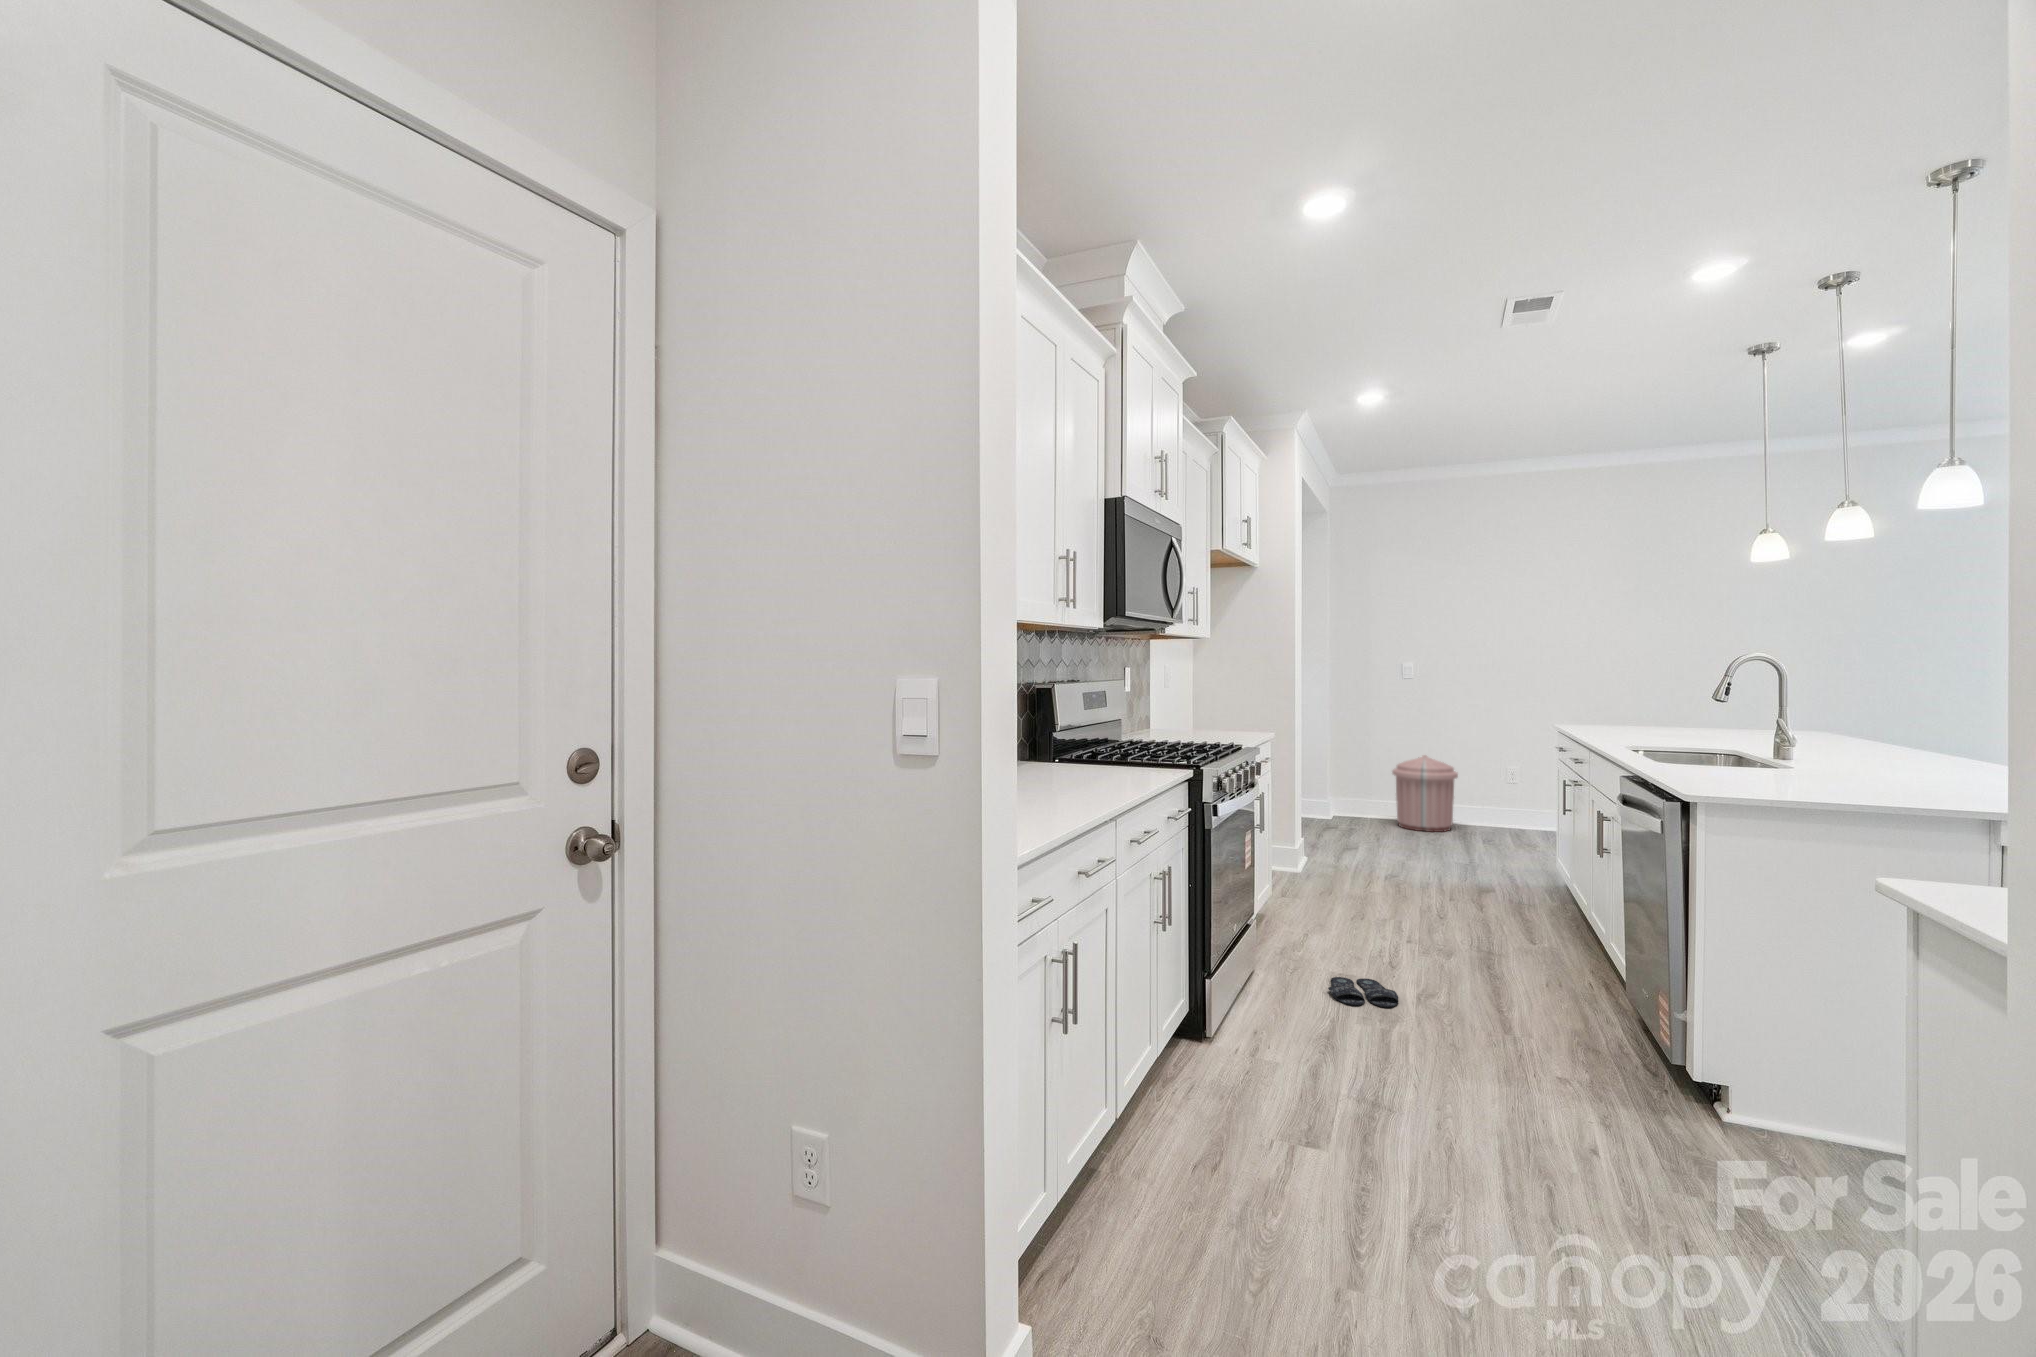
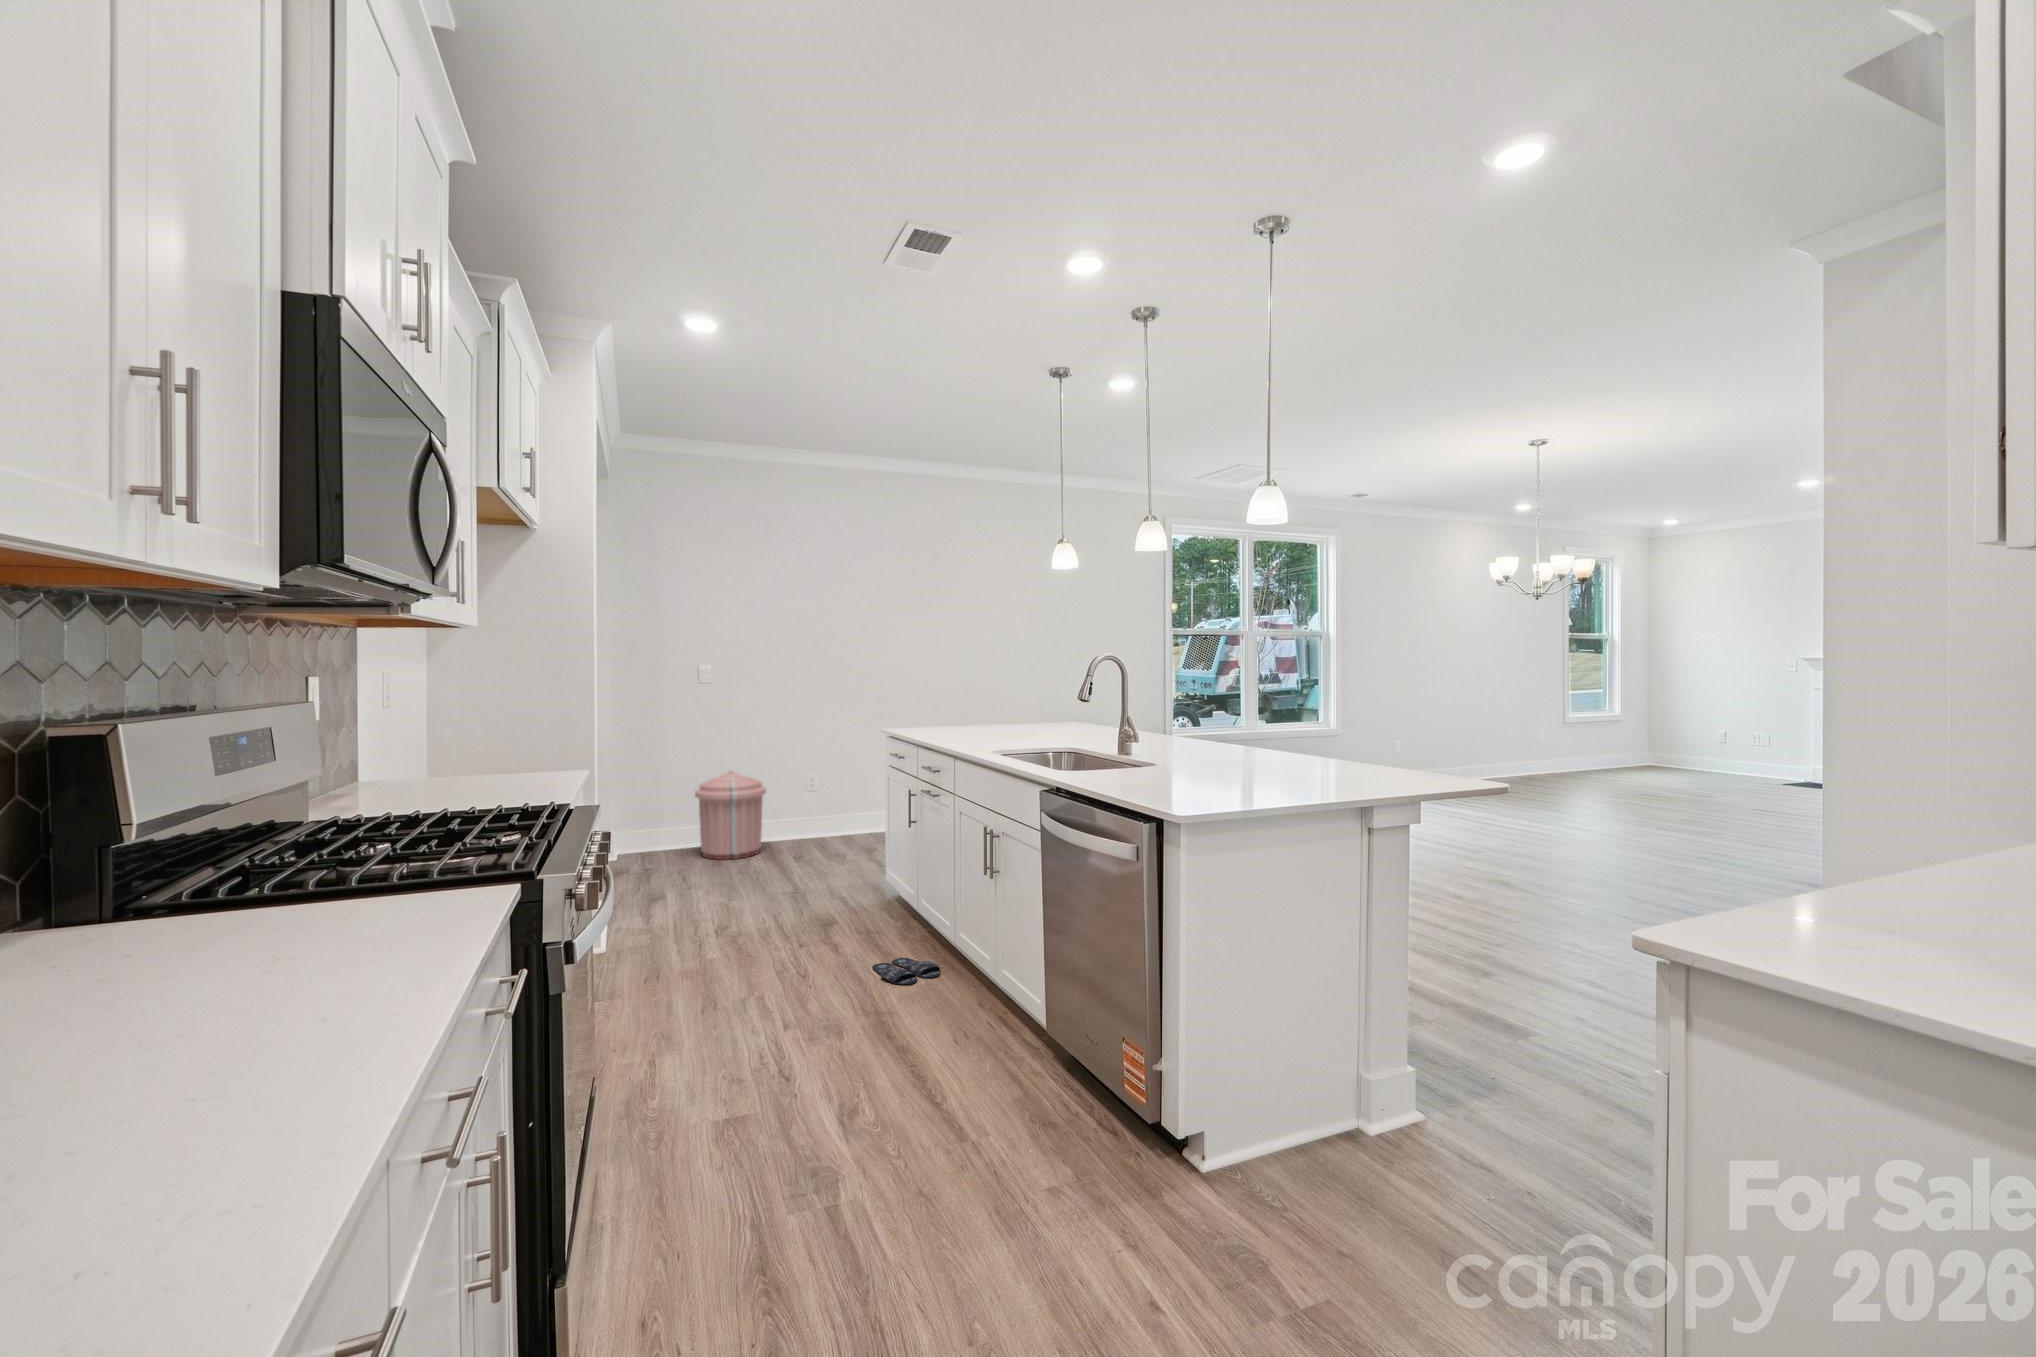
slippers: present [1328,977,1398,1008] -> present [872,958,940,985]

